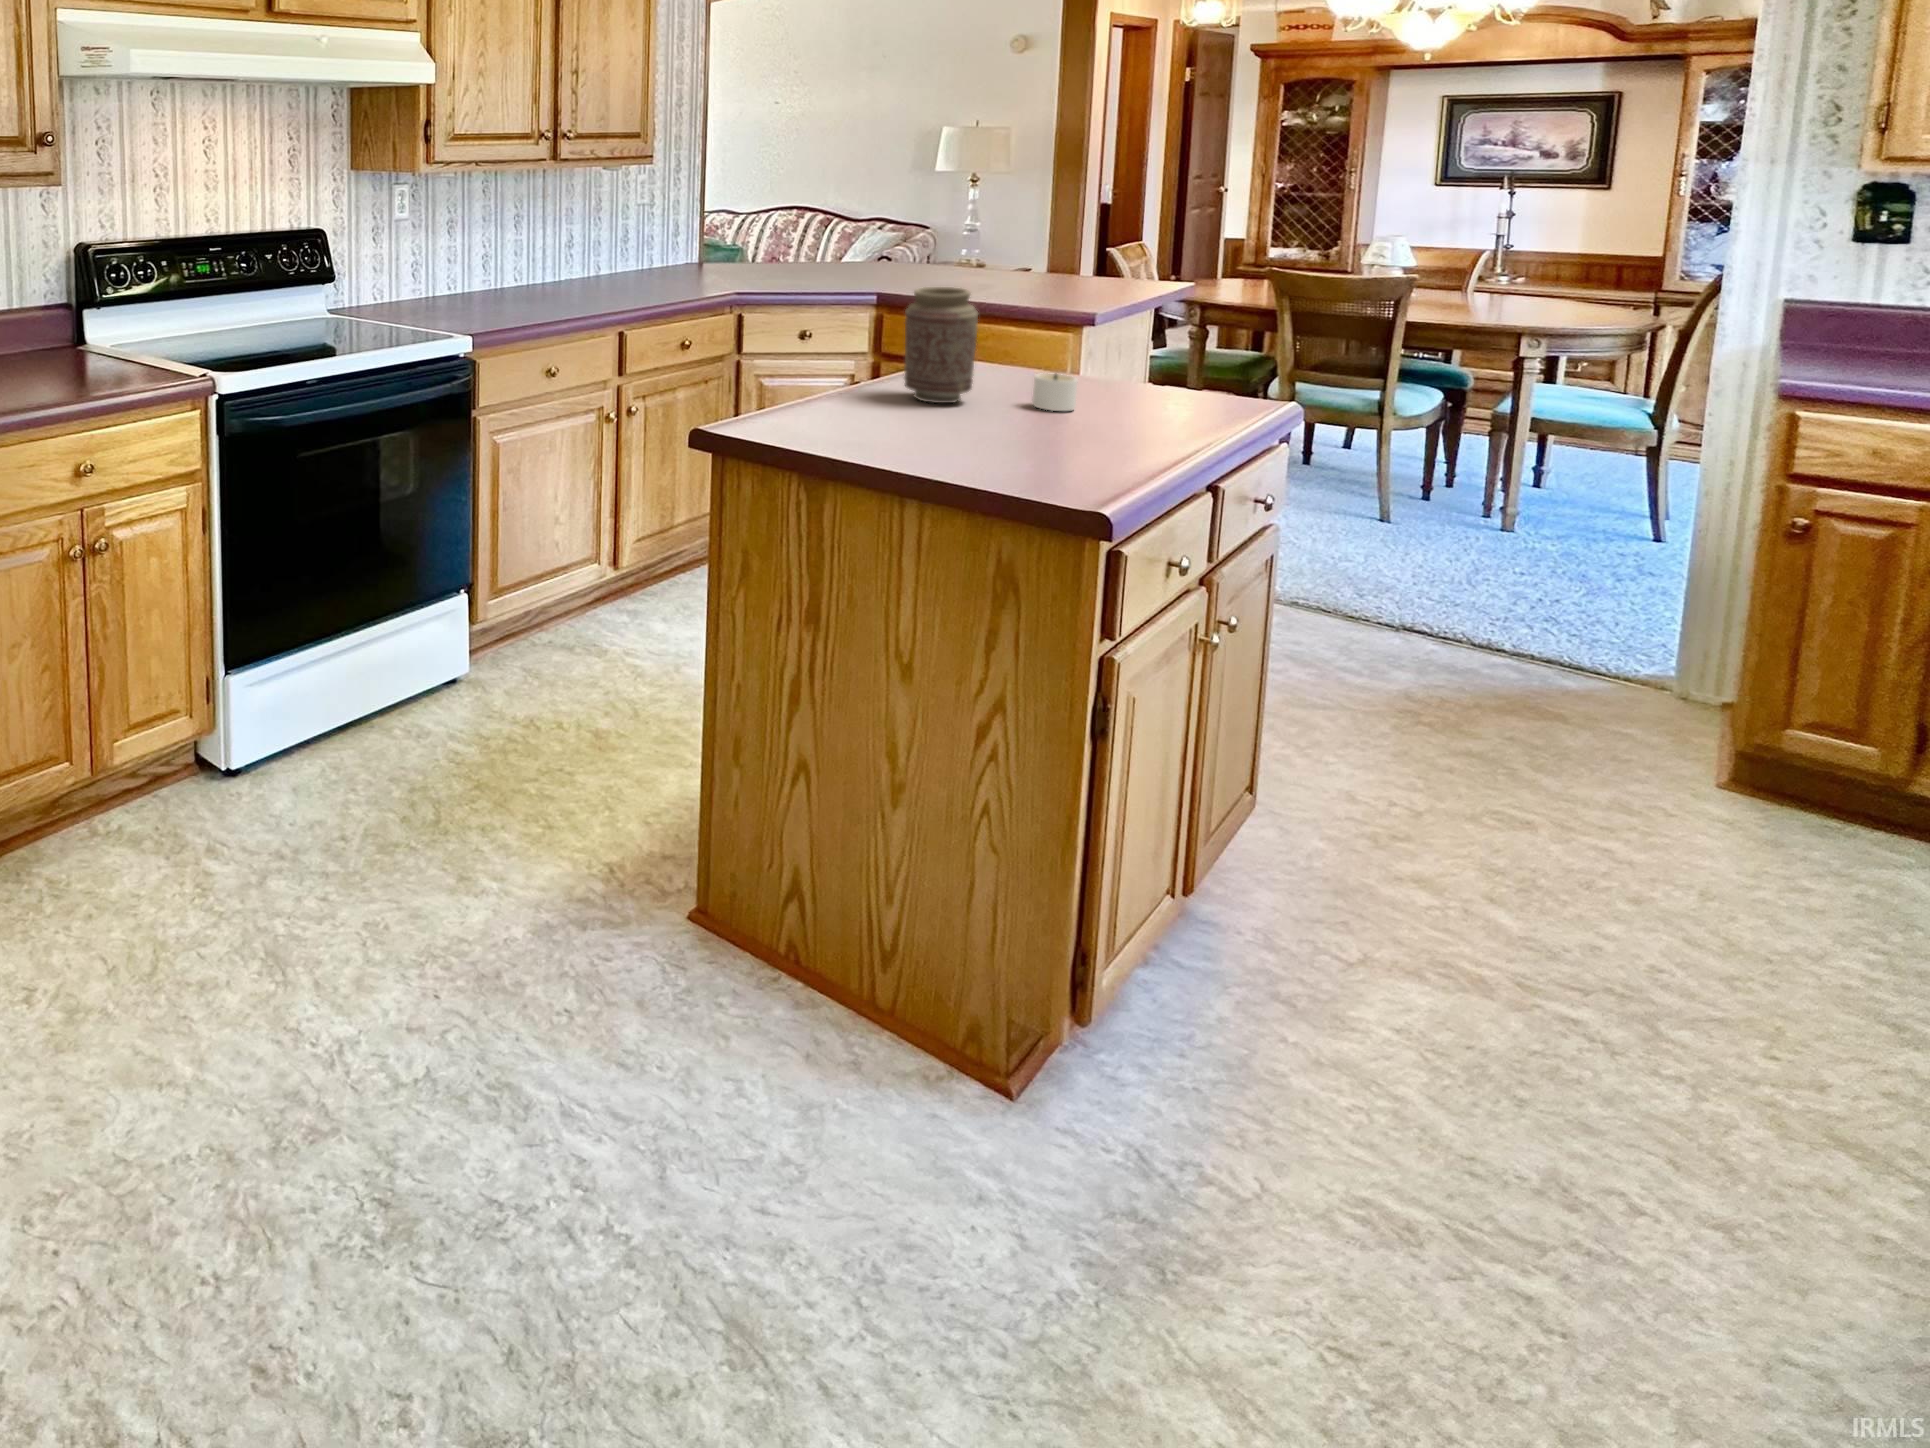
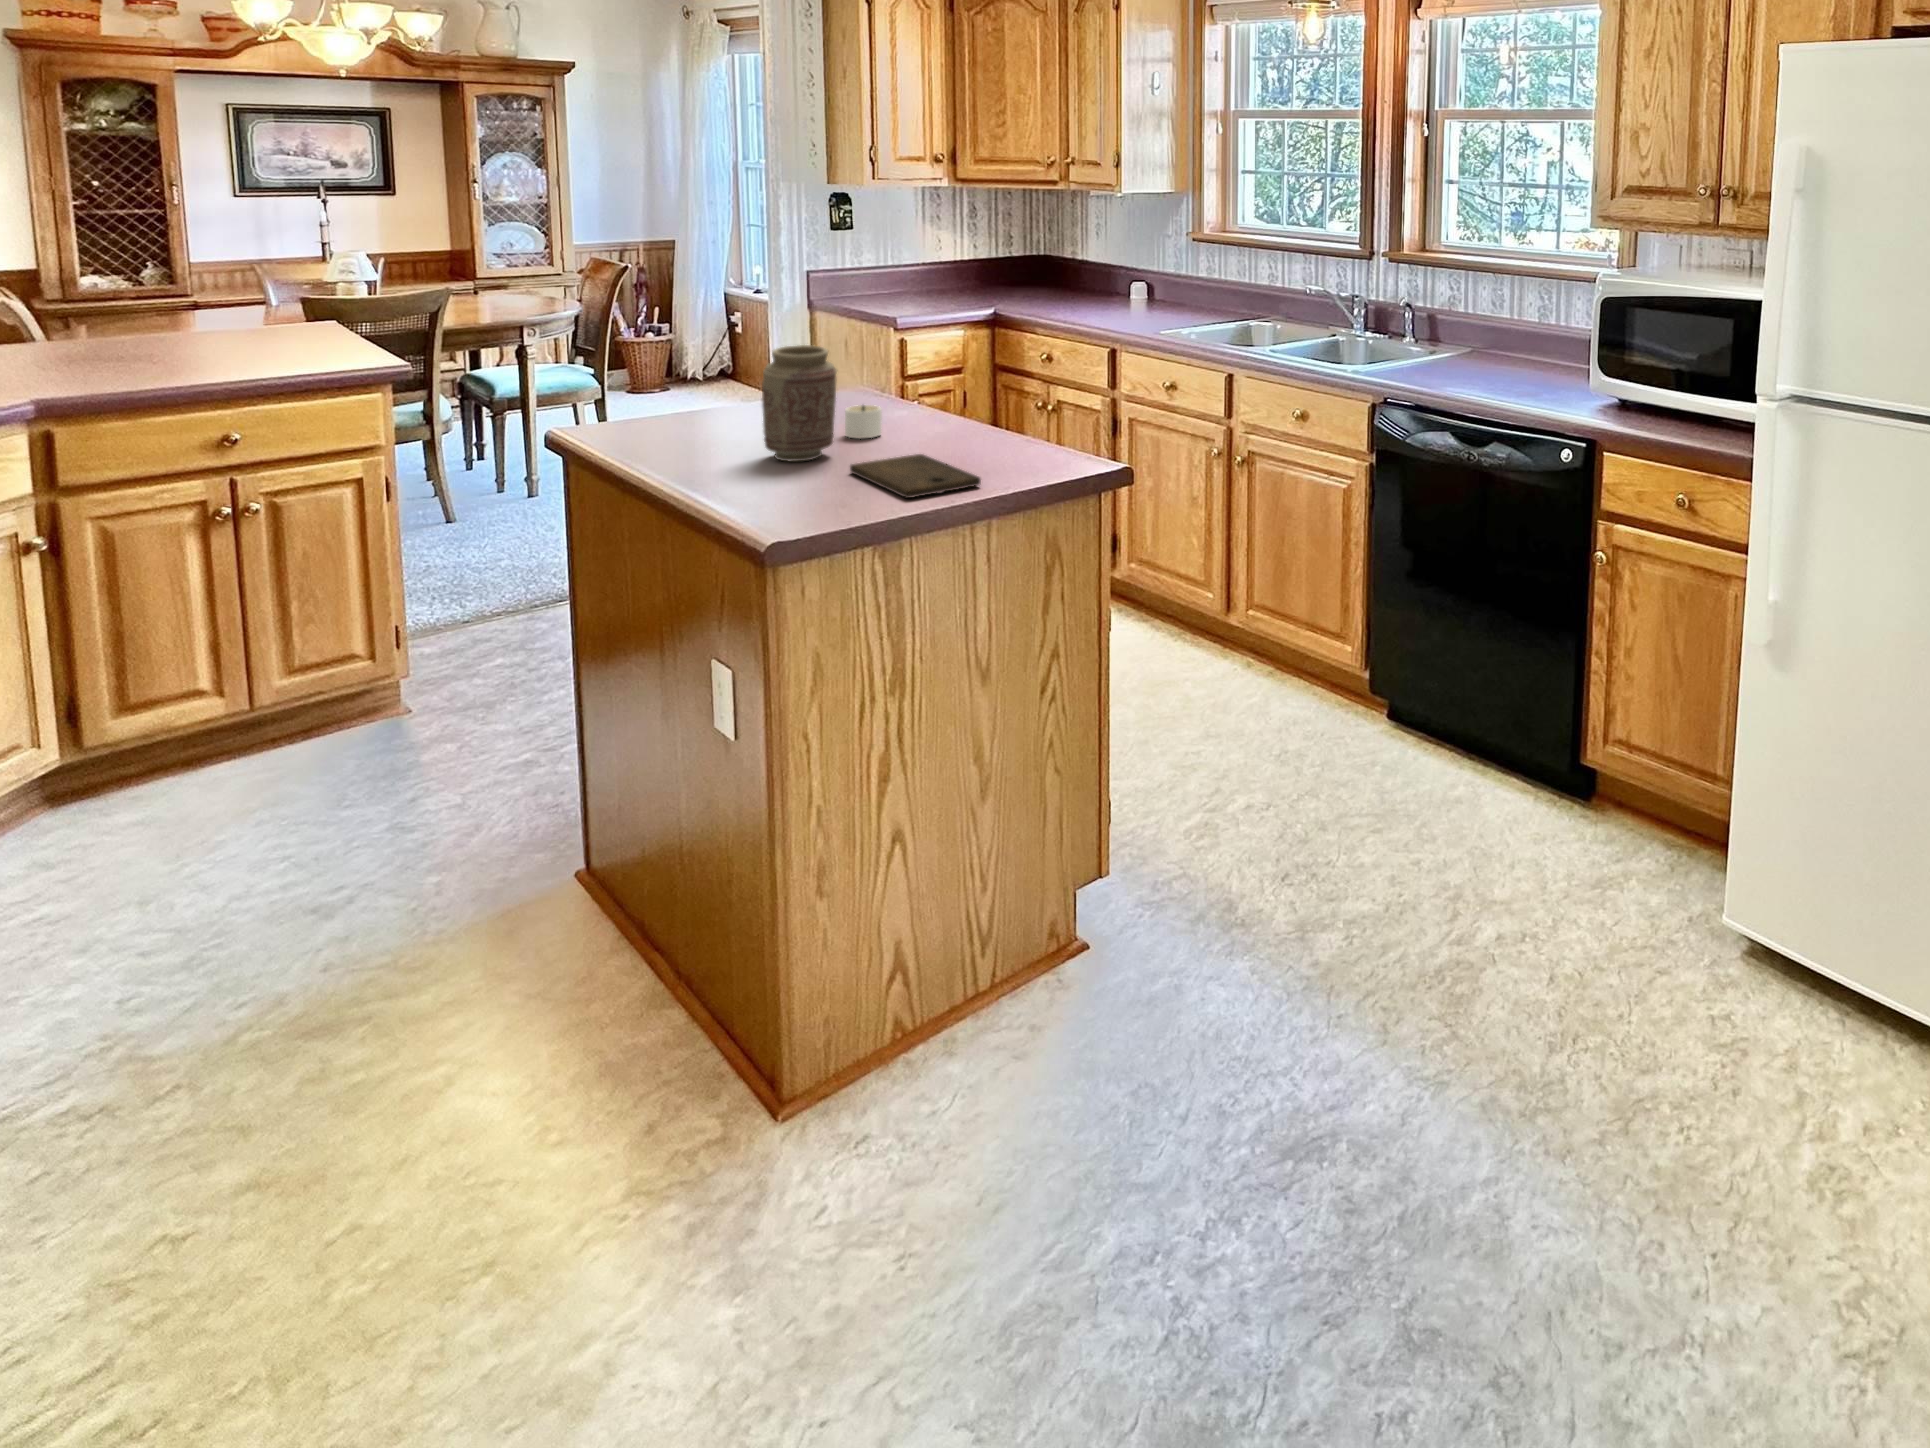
cutting board: none [845,407,988,451] -> present [850,454,981,498]

